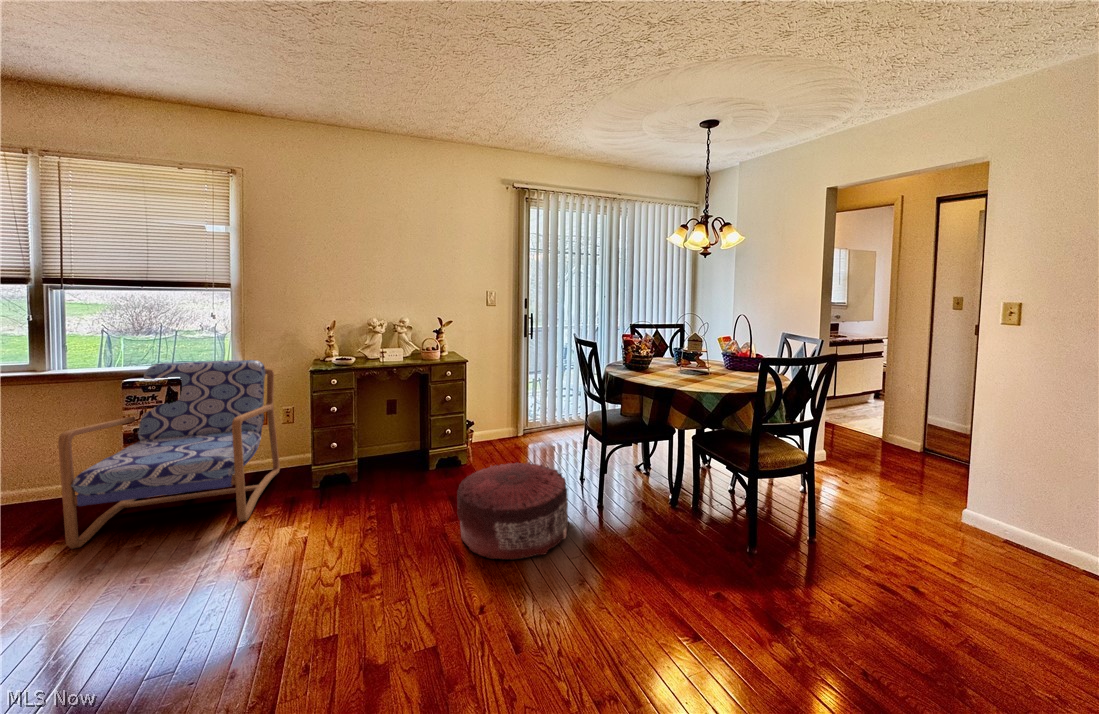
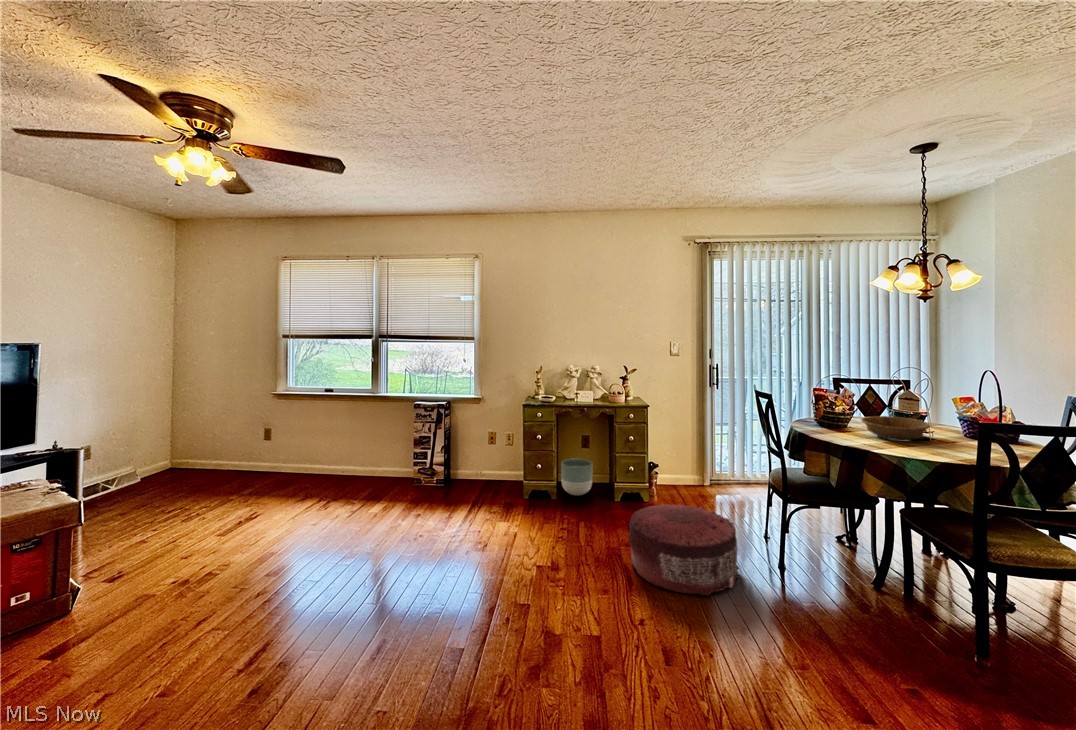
decorative bowl: none [660,356,708,376] -> present [861,416,930,440]
armchair: present [58,360,280,549] -> none [386,393,500,512]
planter: none [366,429,406,472] -> present [561,459,593,495]

